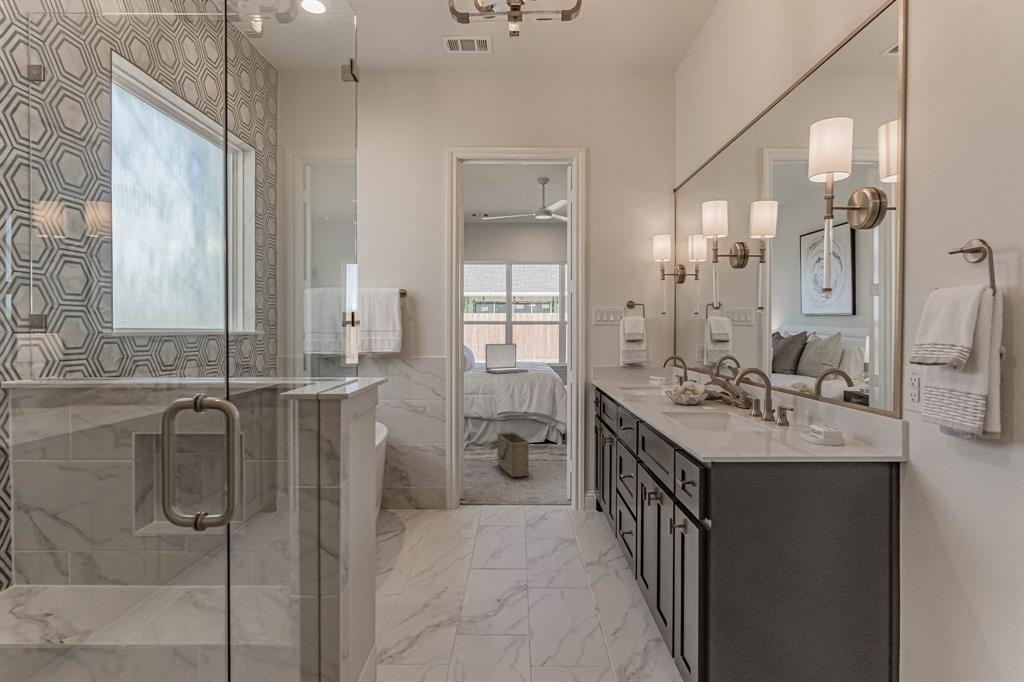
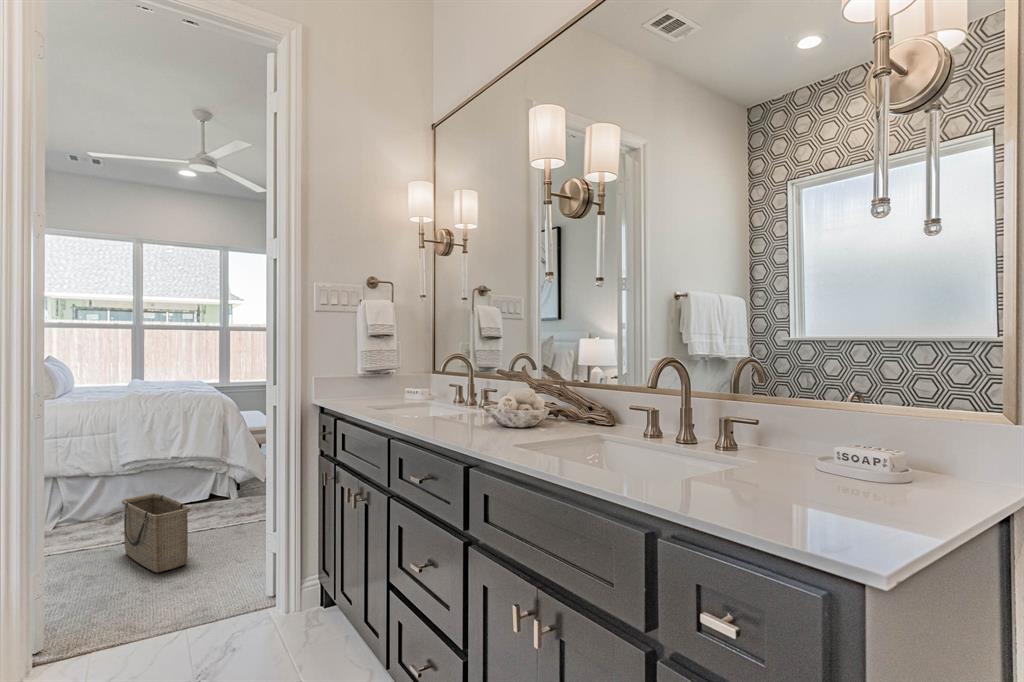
laptop: present [485,344,528,374] -> none [97,353,178,401]

